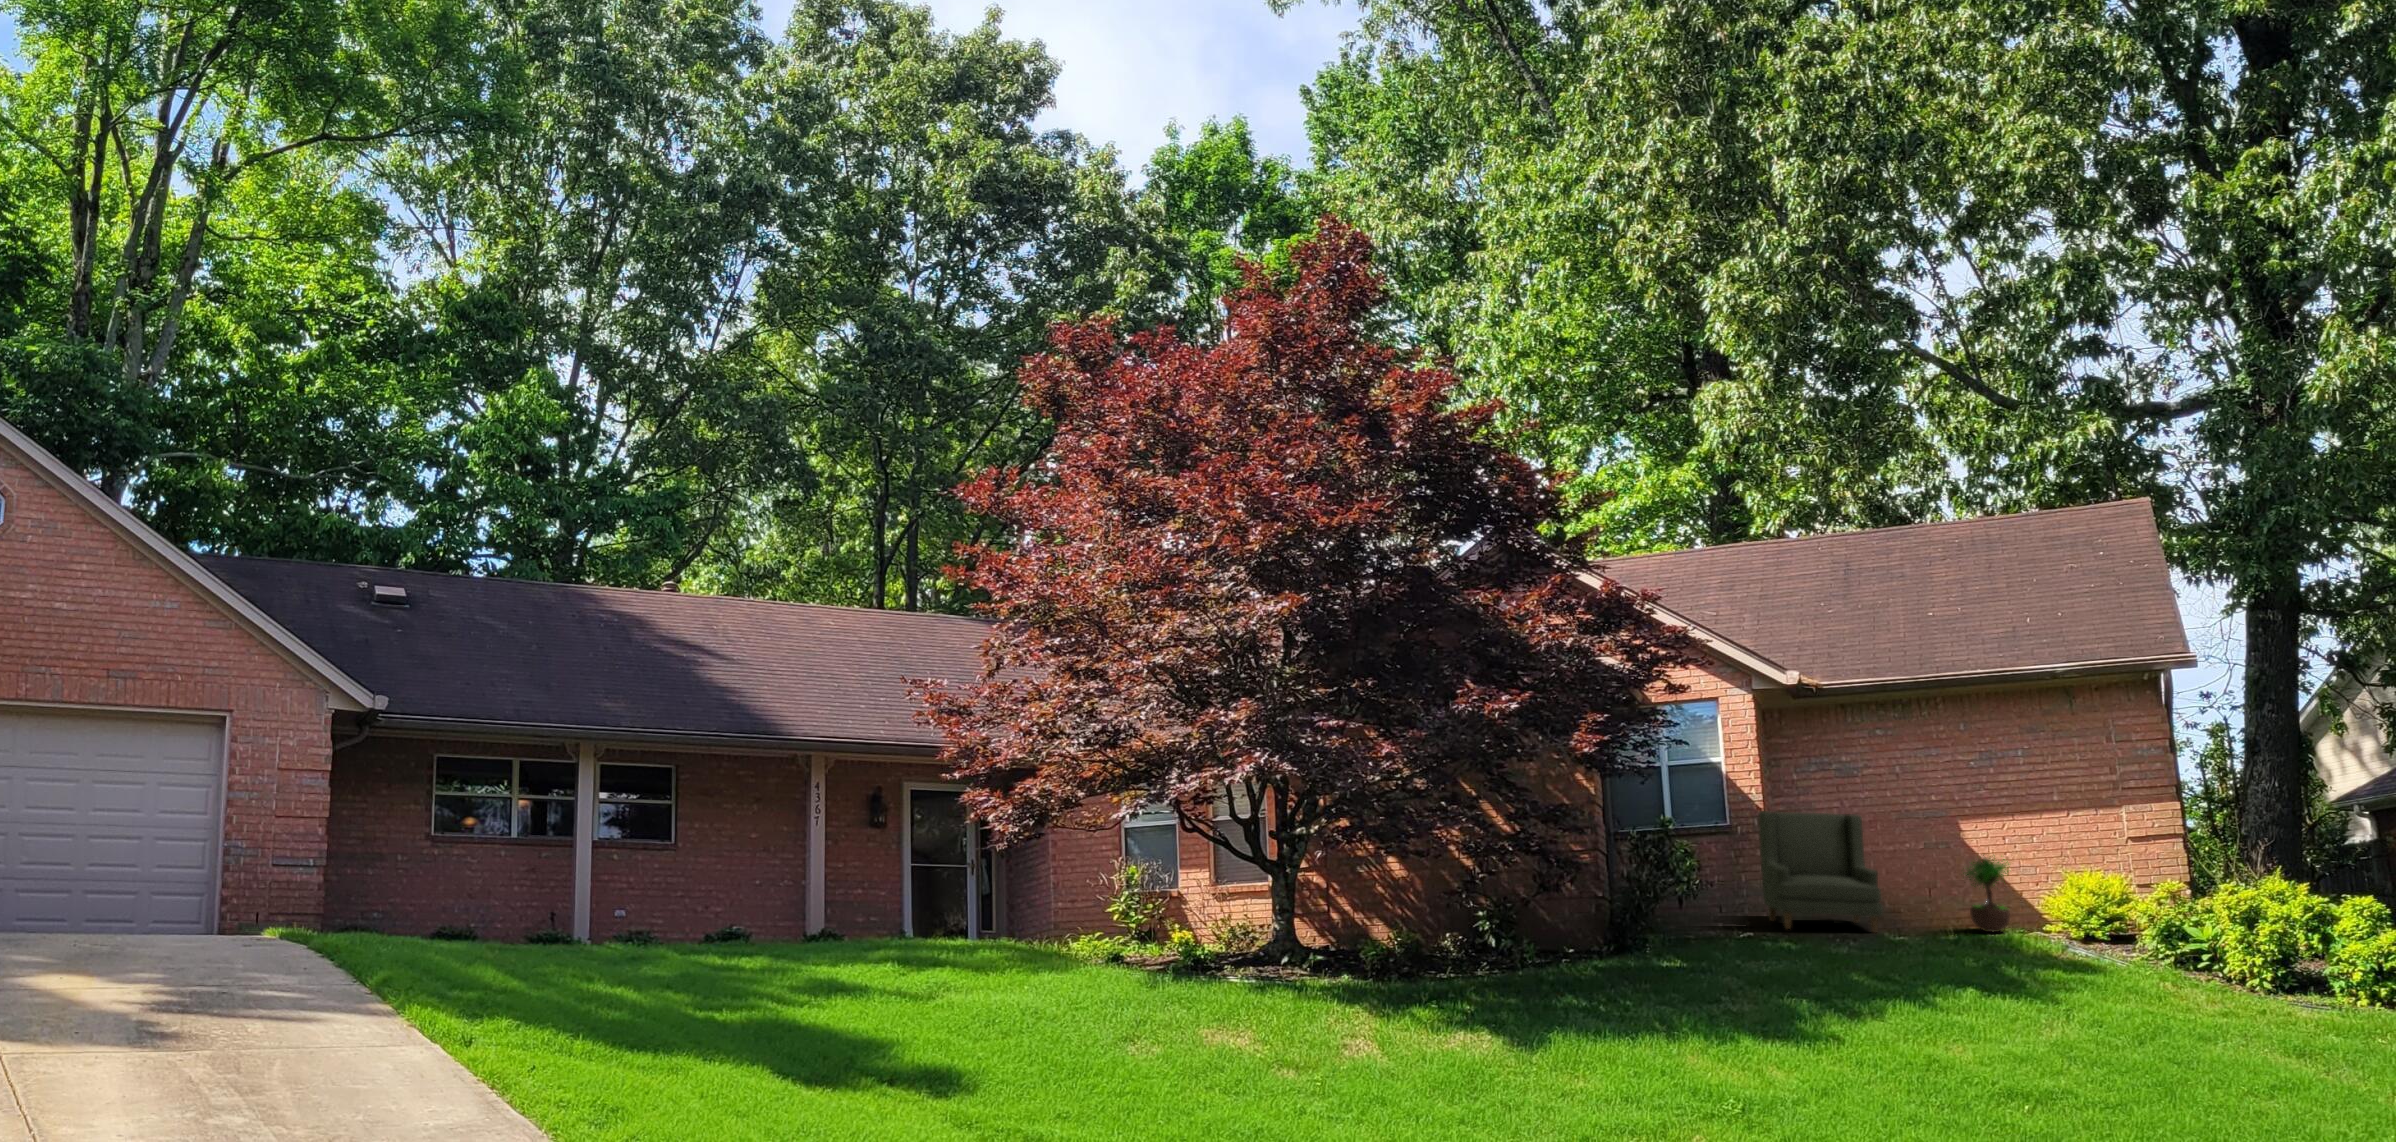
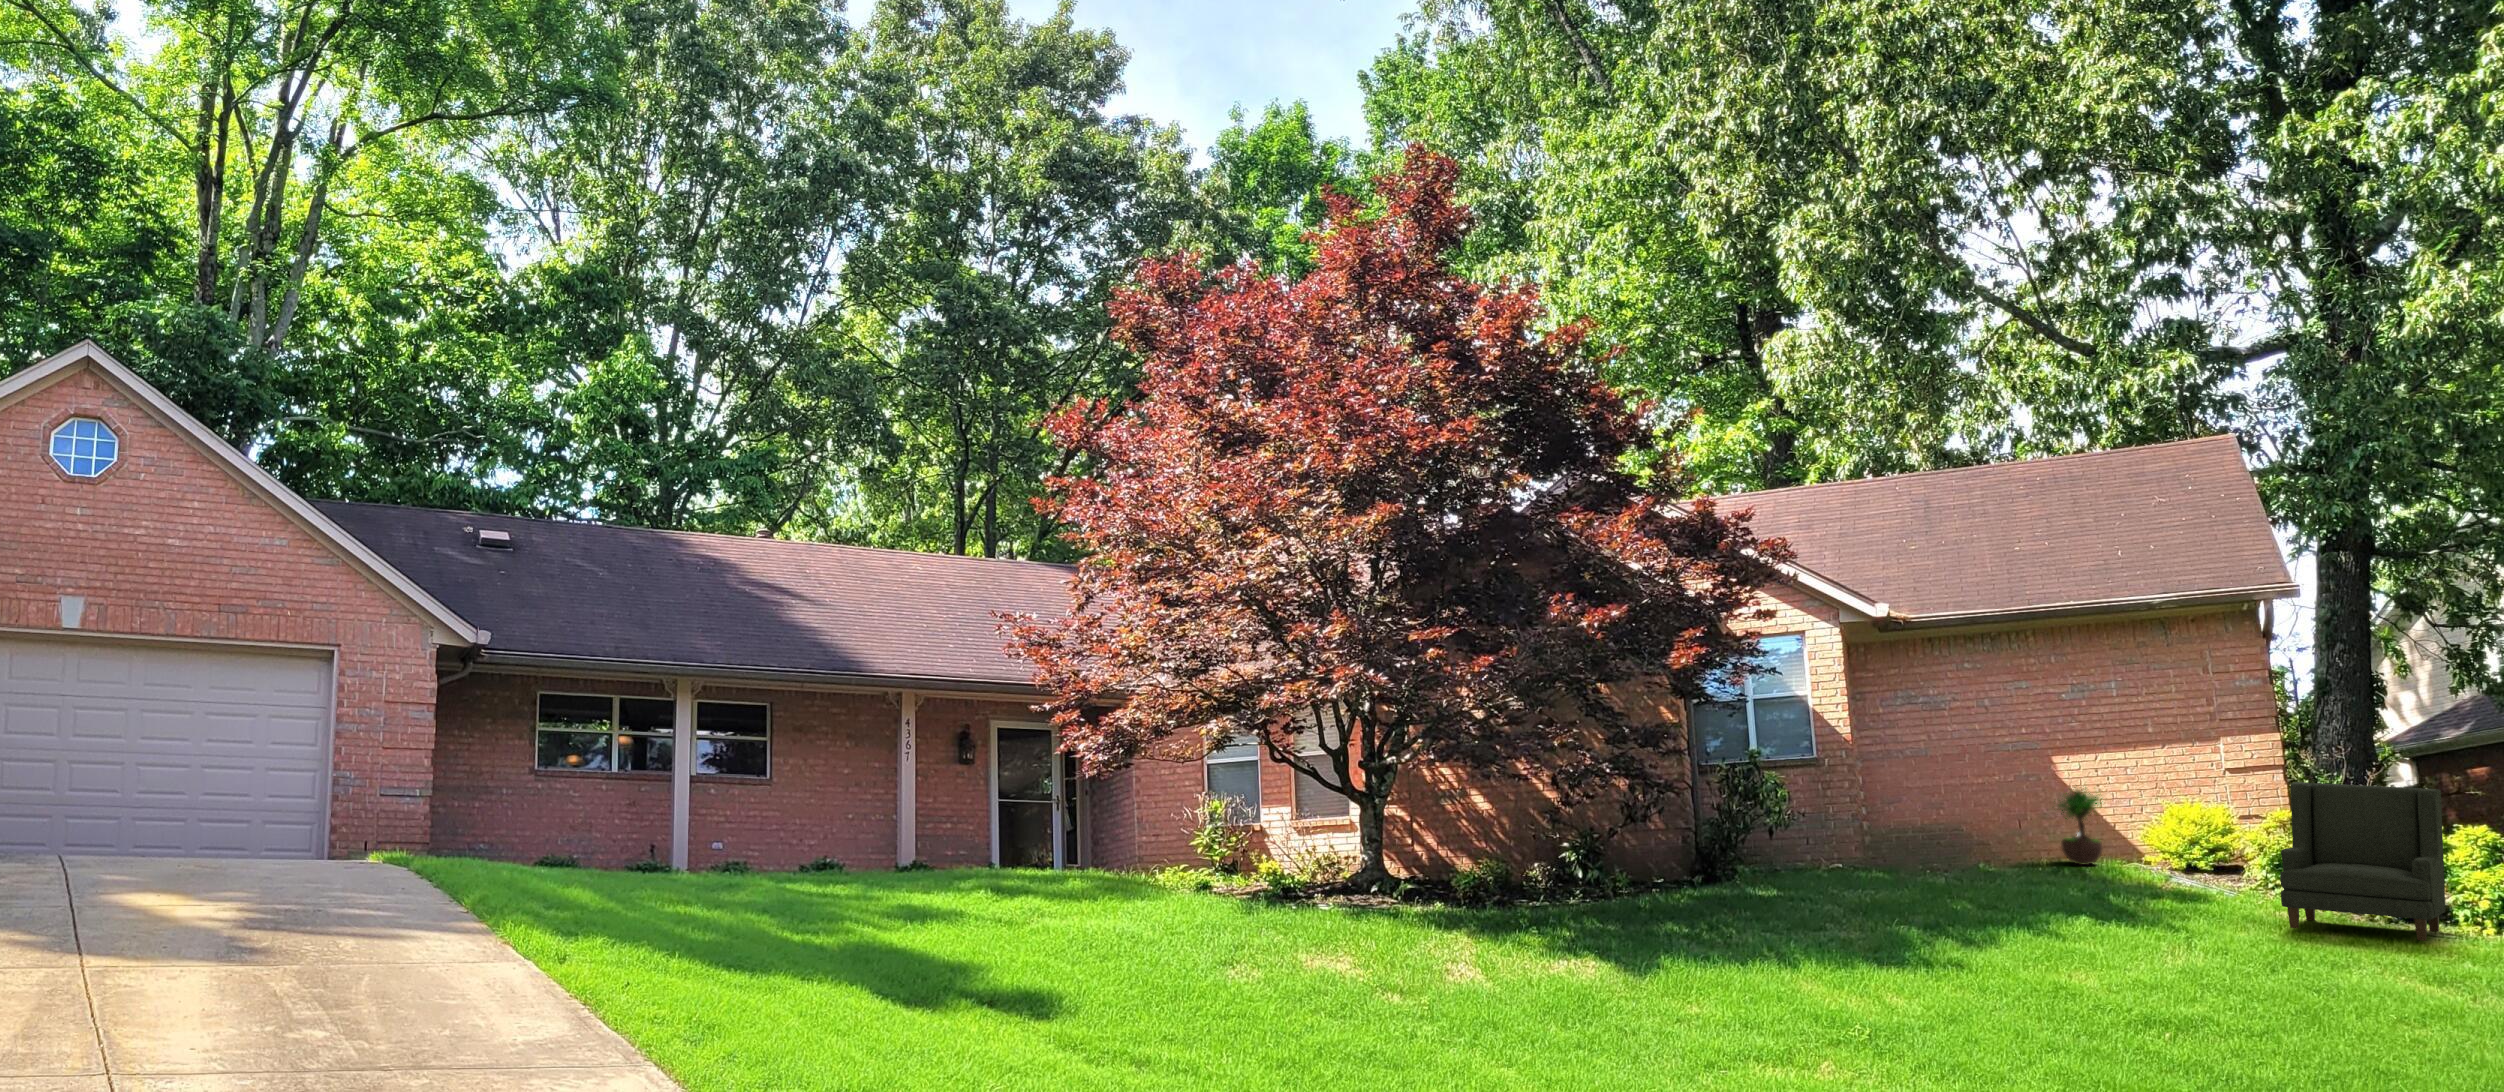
chair: present [1759,811,1883,932] -> present [2280,782,2445,941]

